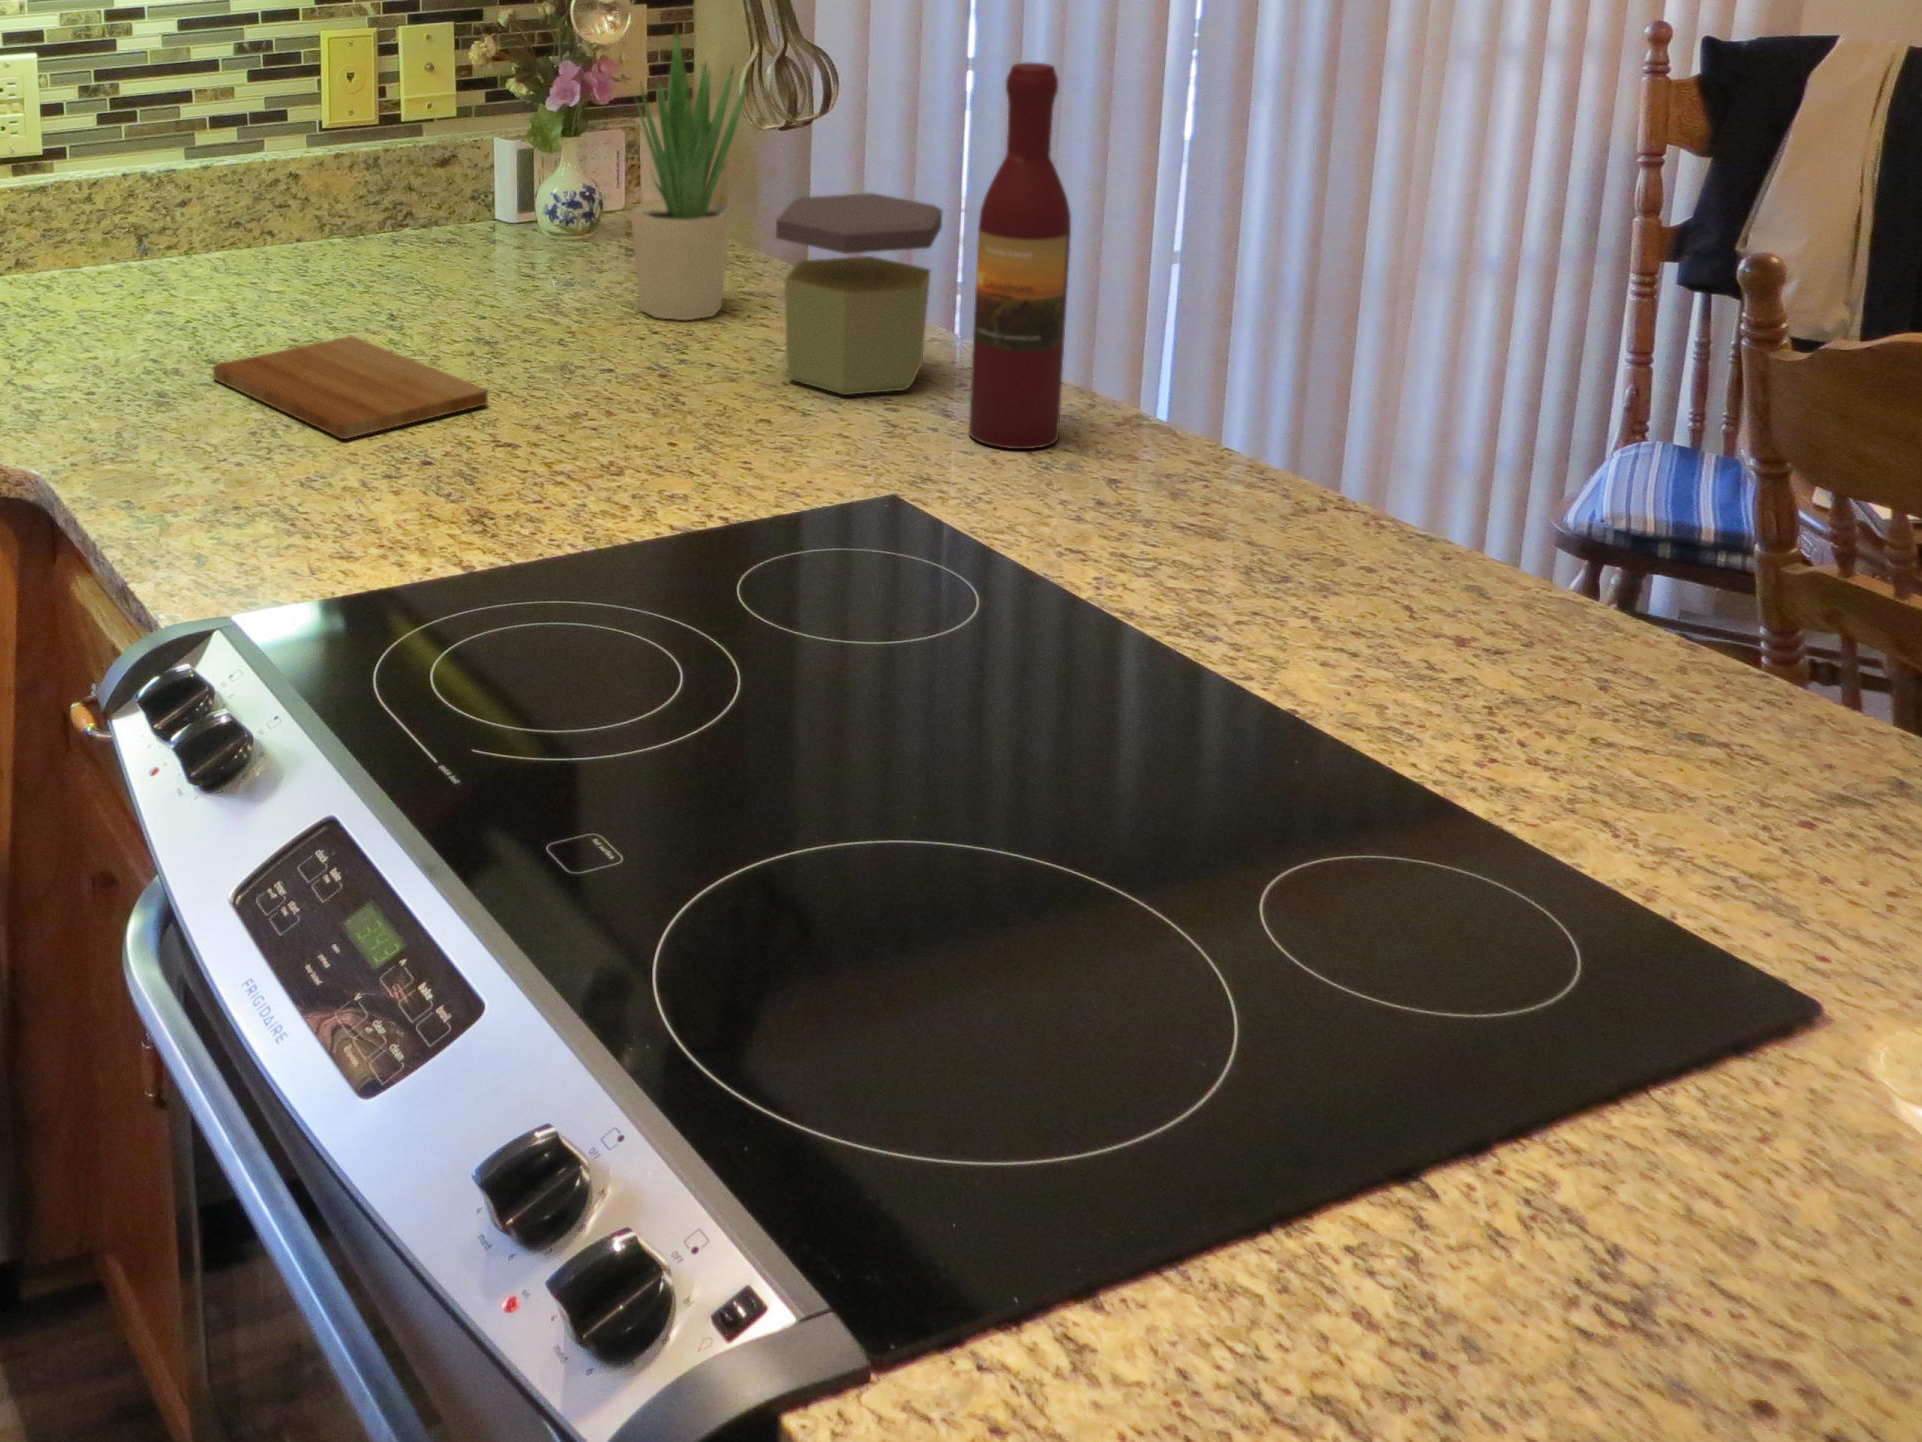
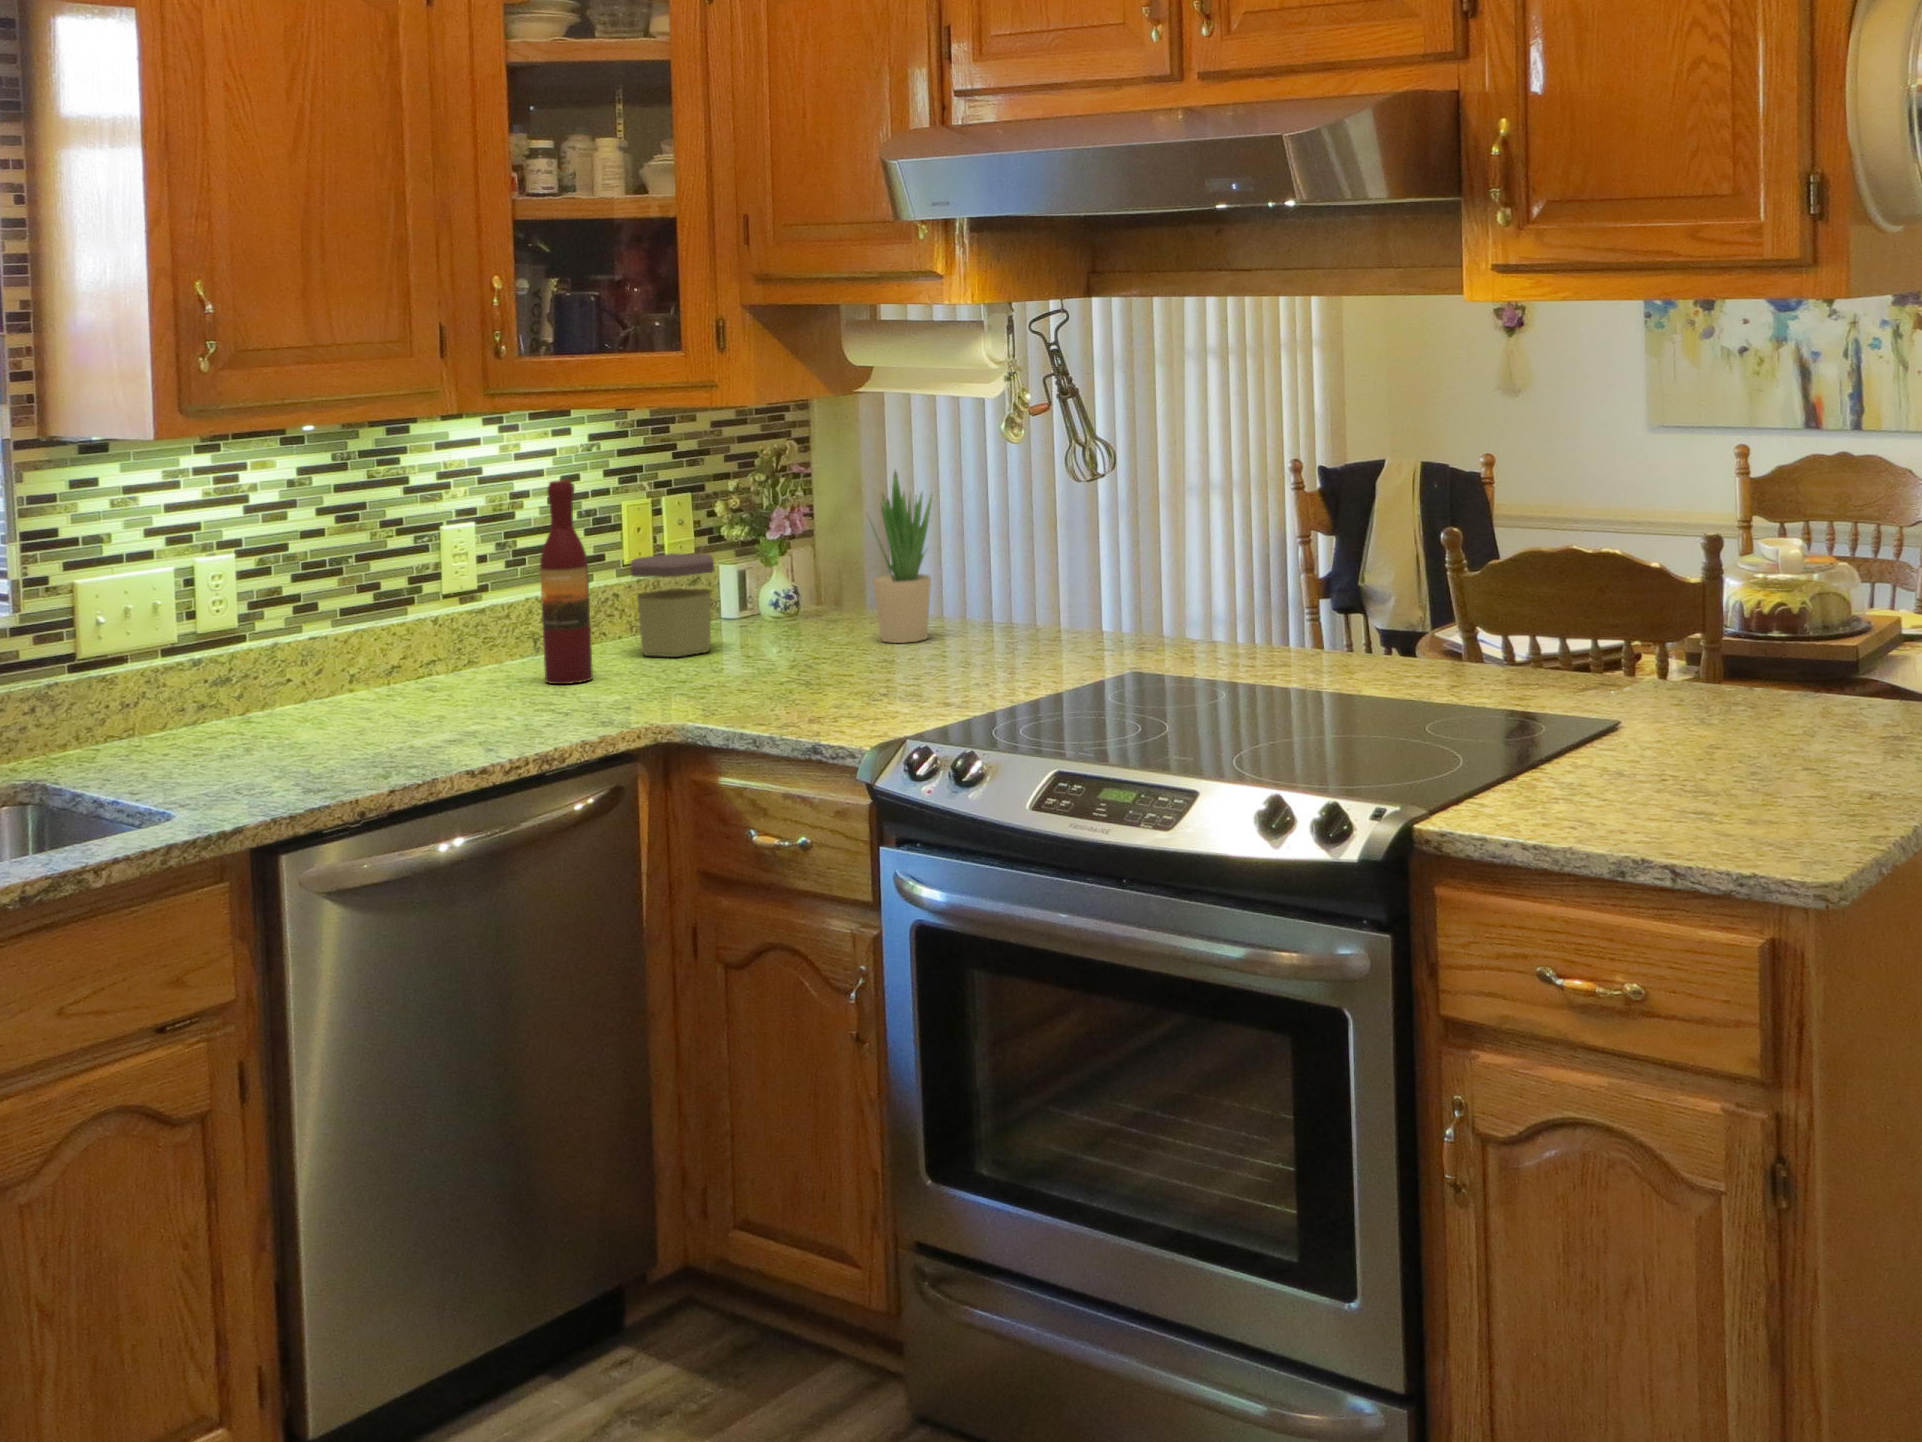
wine bottle: present [969,63,1071,449] -> present [540,480,593,684]
jar: present [776,193,942,395] -> present [631,553,714,657]
cutting board: present [213,336,488,439] -> none [698,663,873,696]

